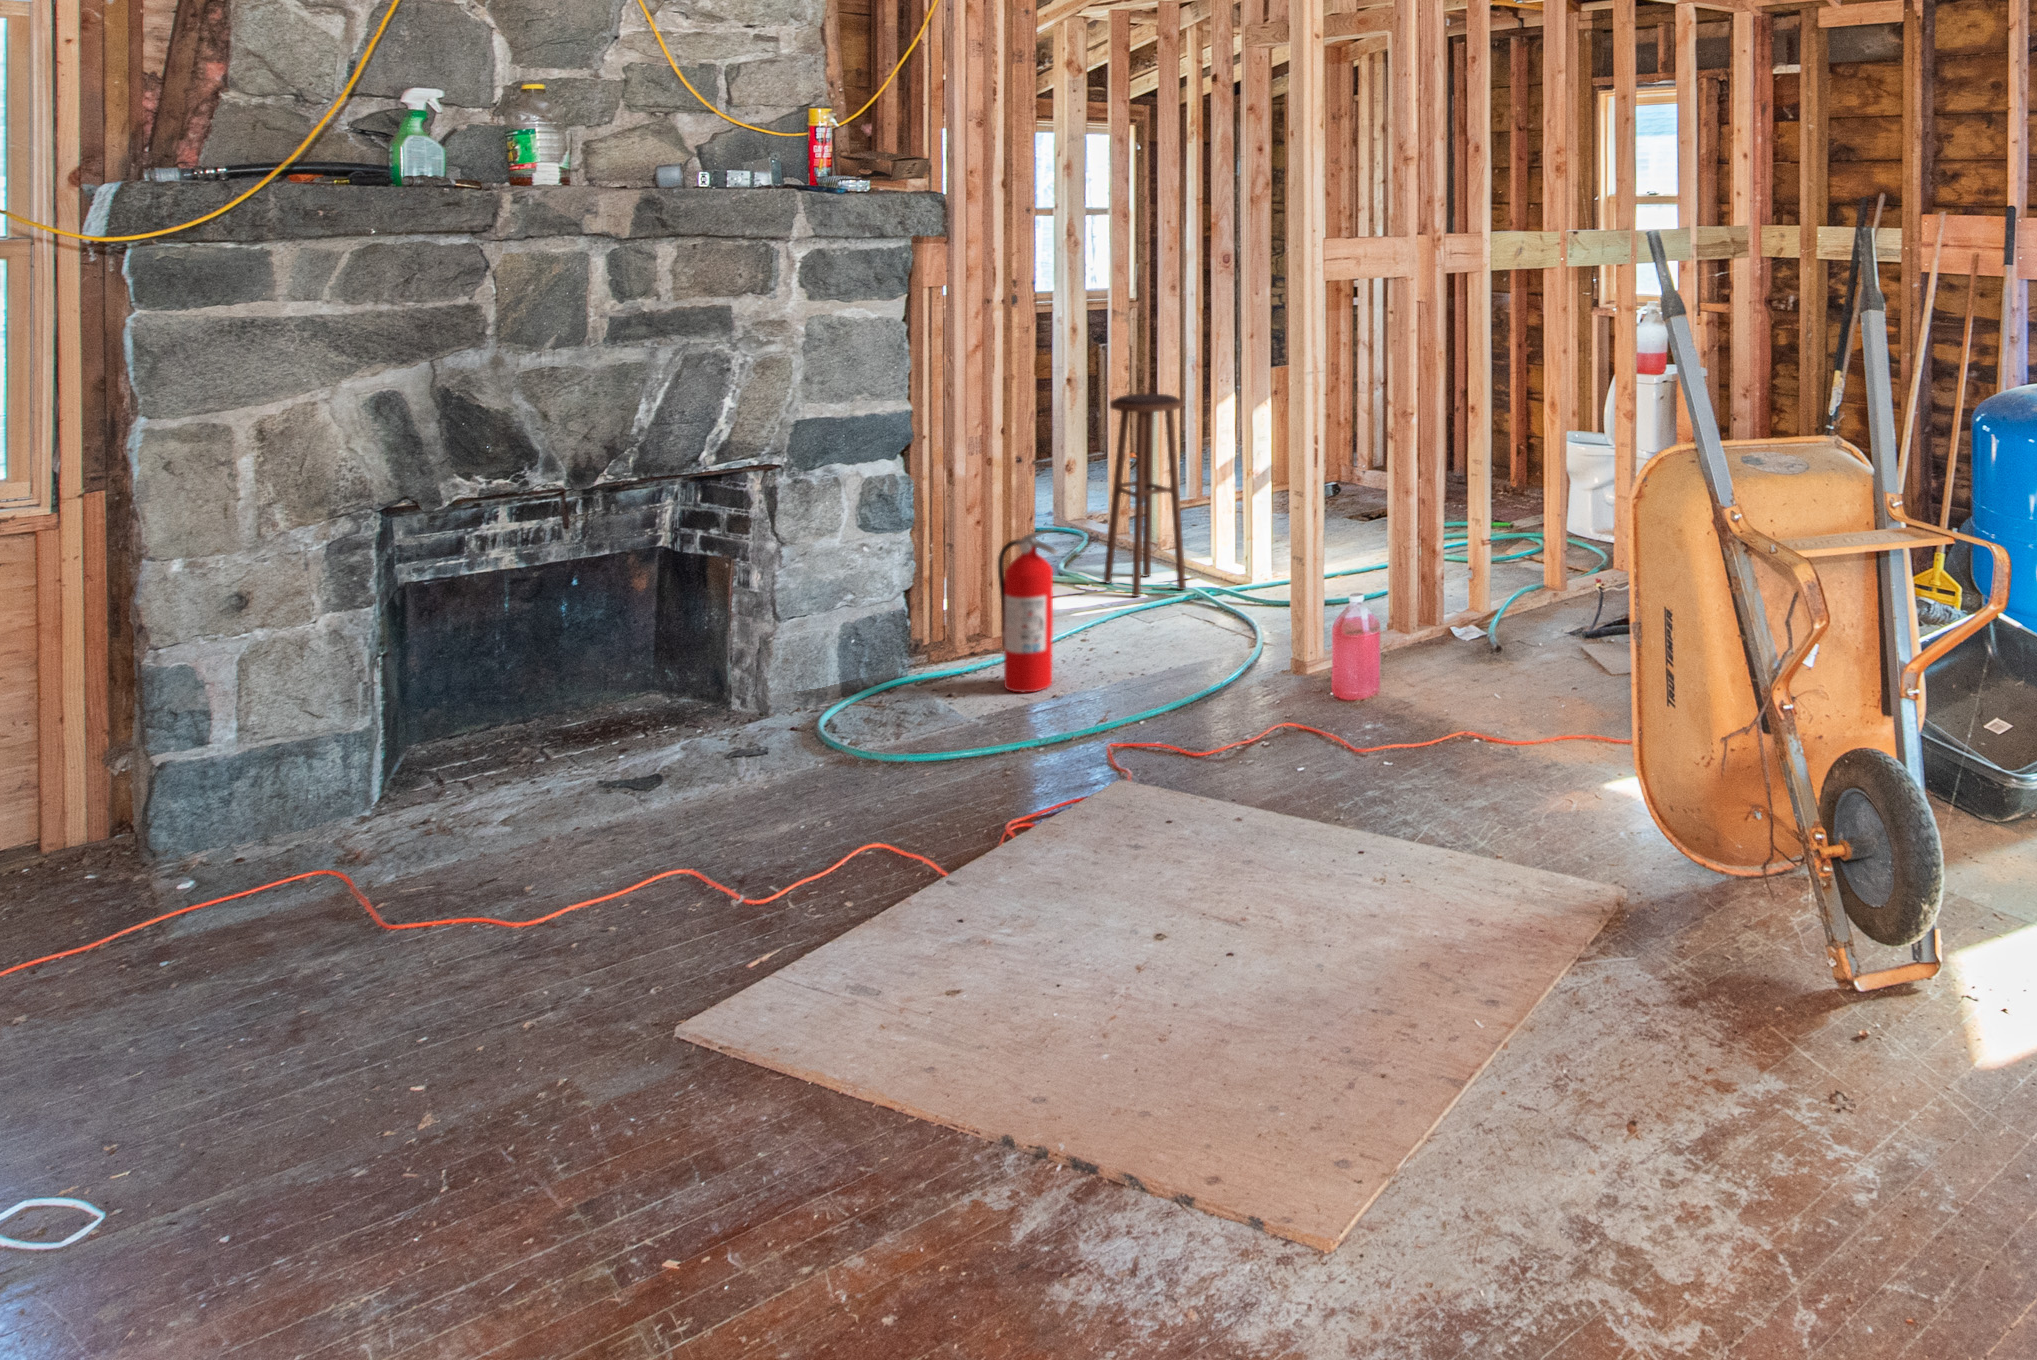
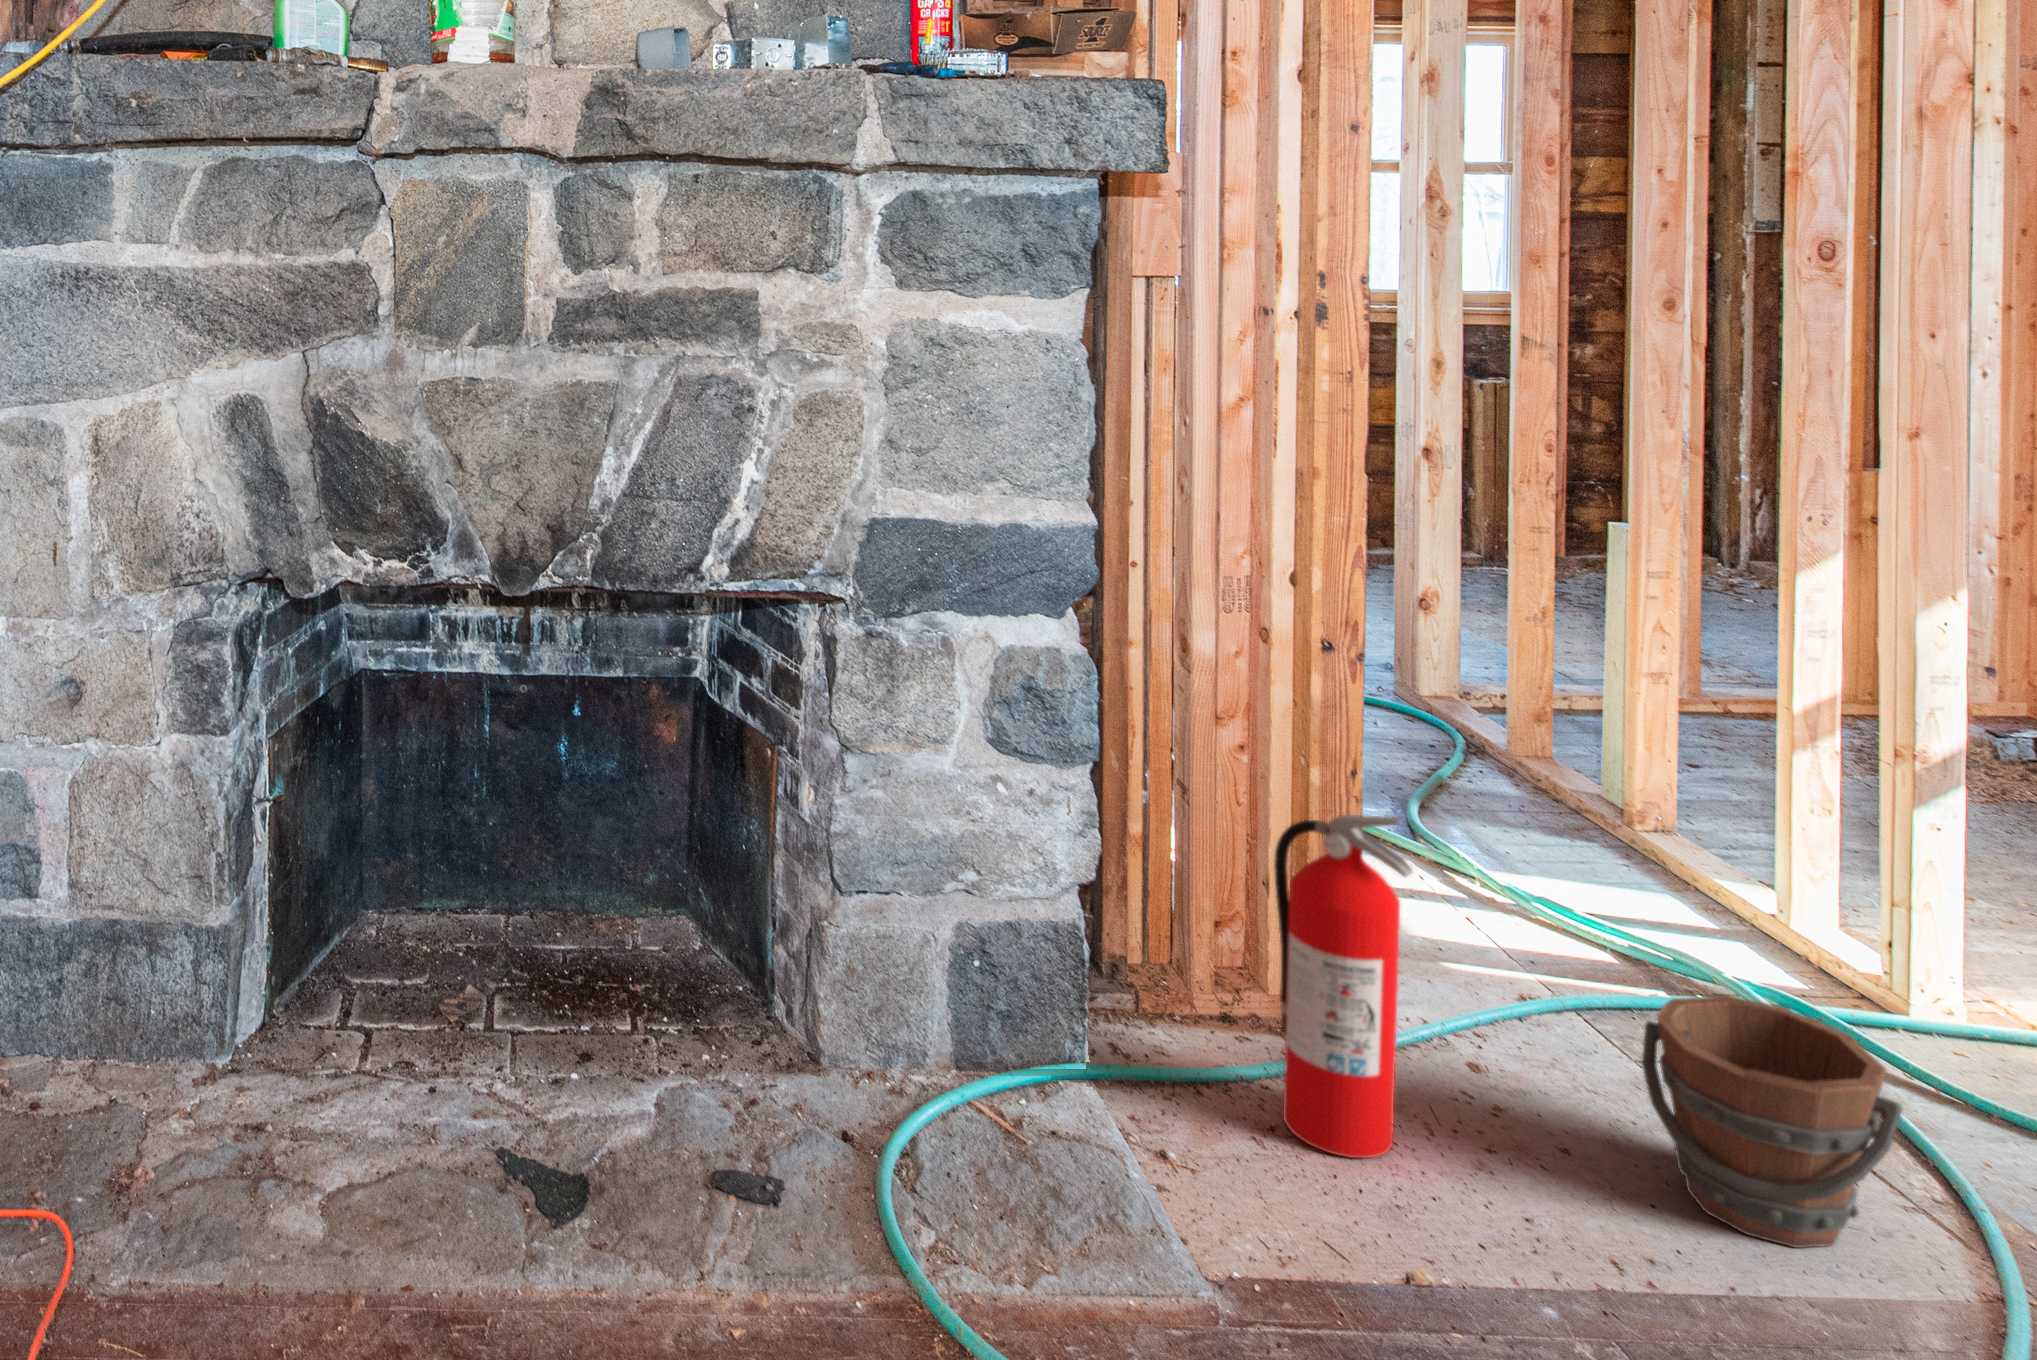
stool: present [1104,394,1186,597] -> none [1500,514,1697,936]
bucket: none [1151,584,1241,676] -> present [1642,995,1903,1248]

